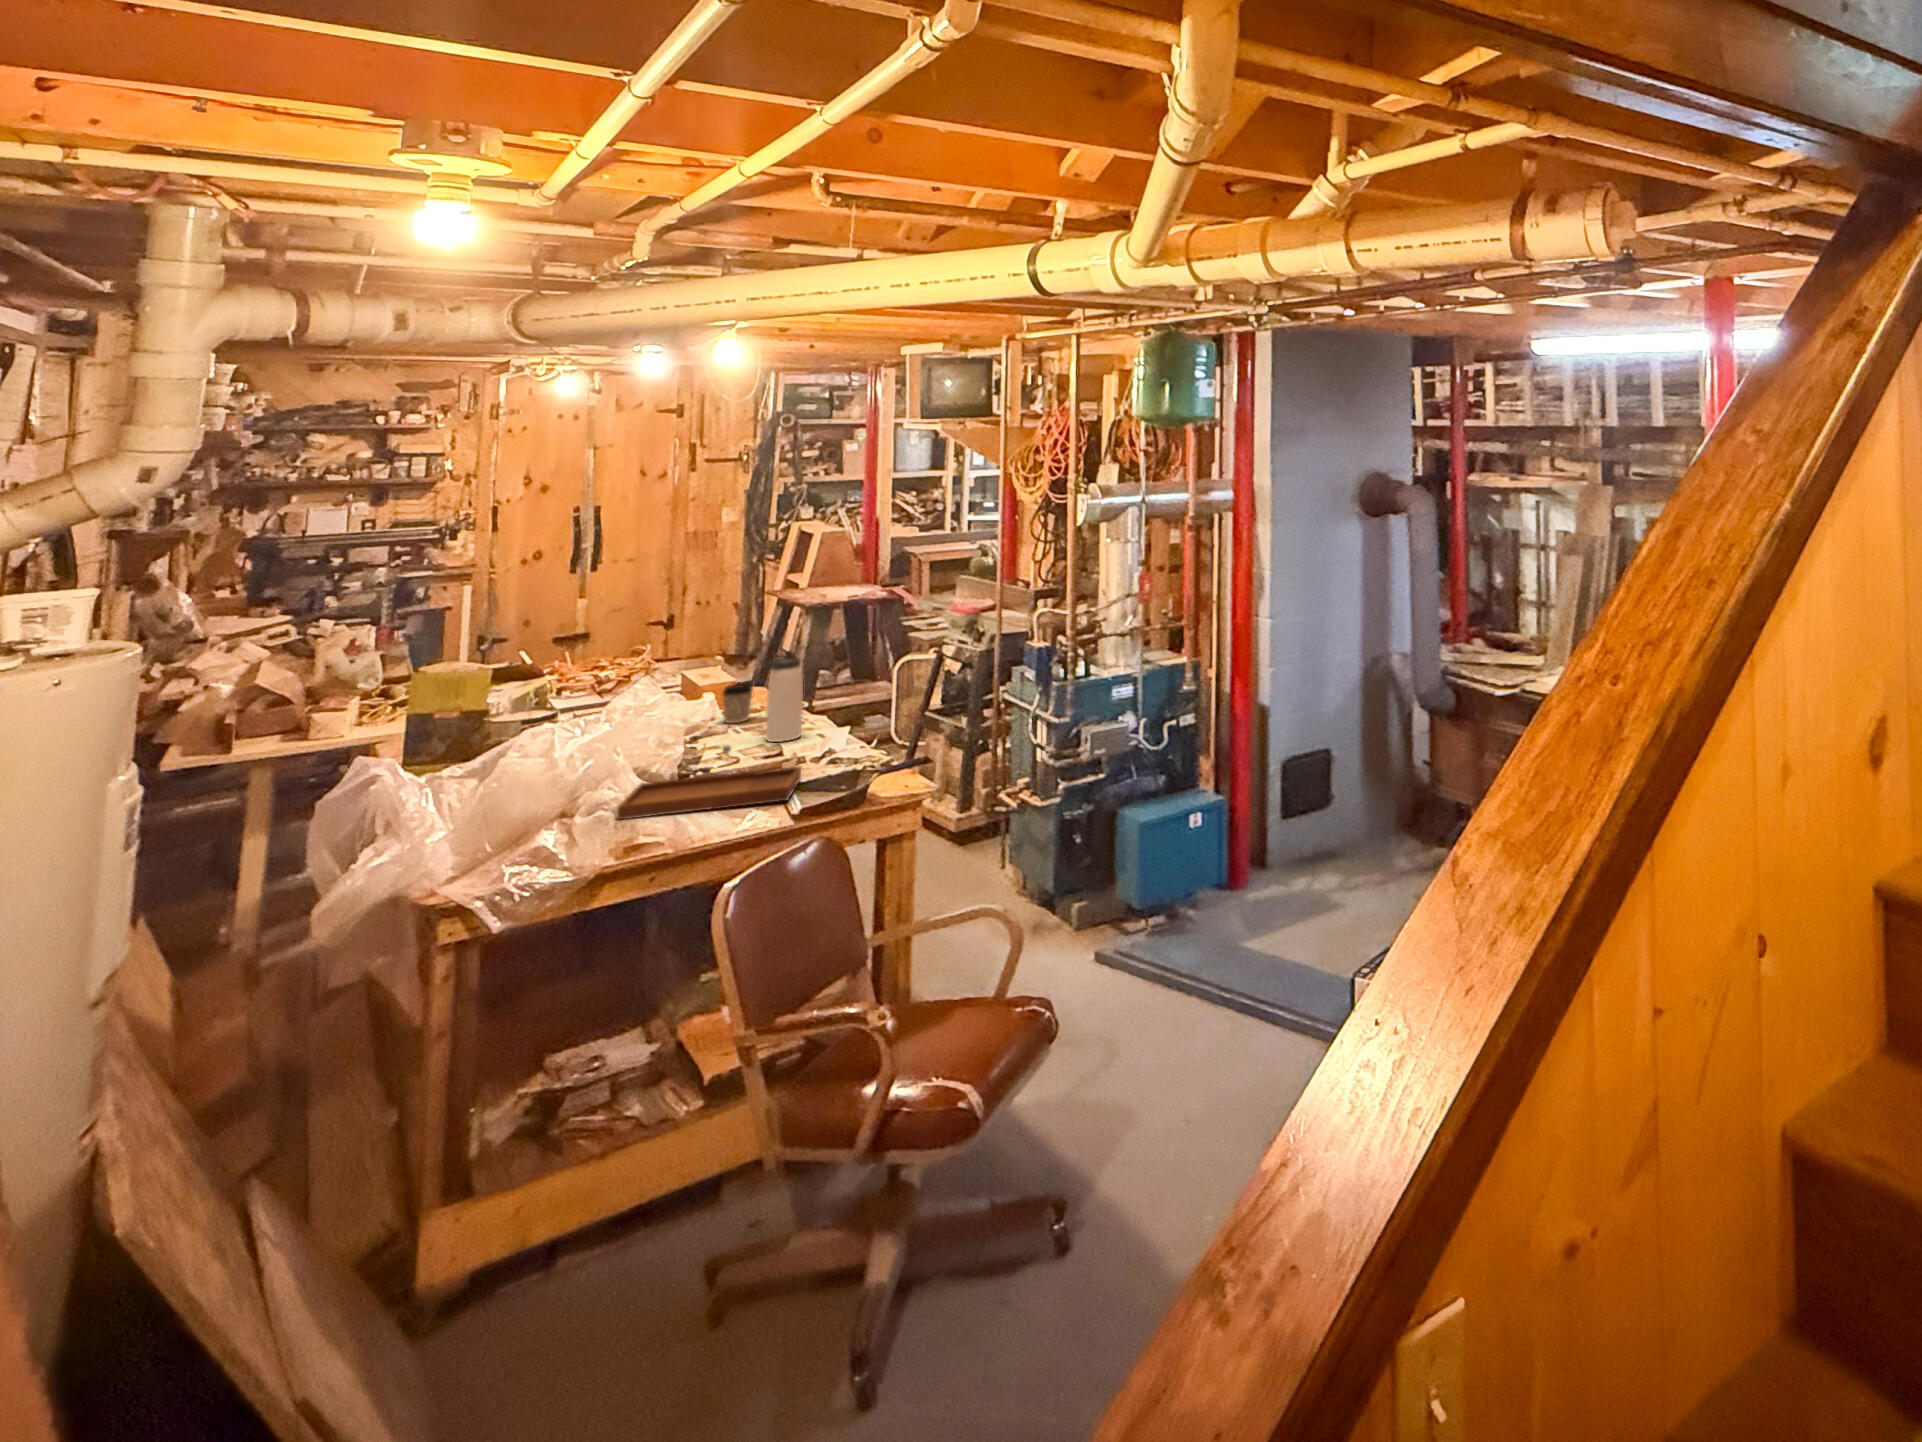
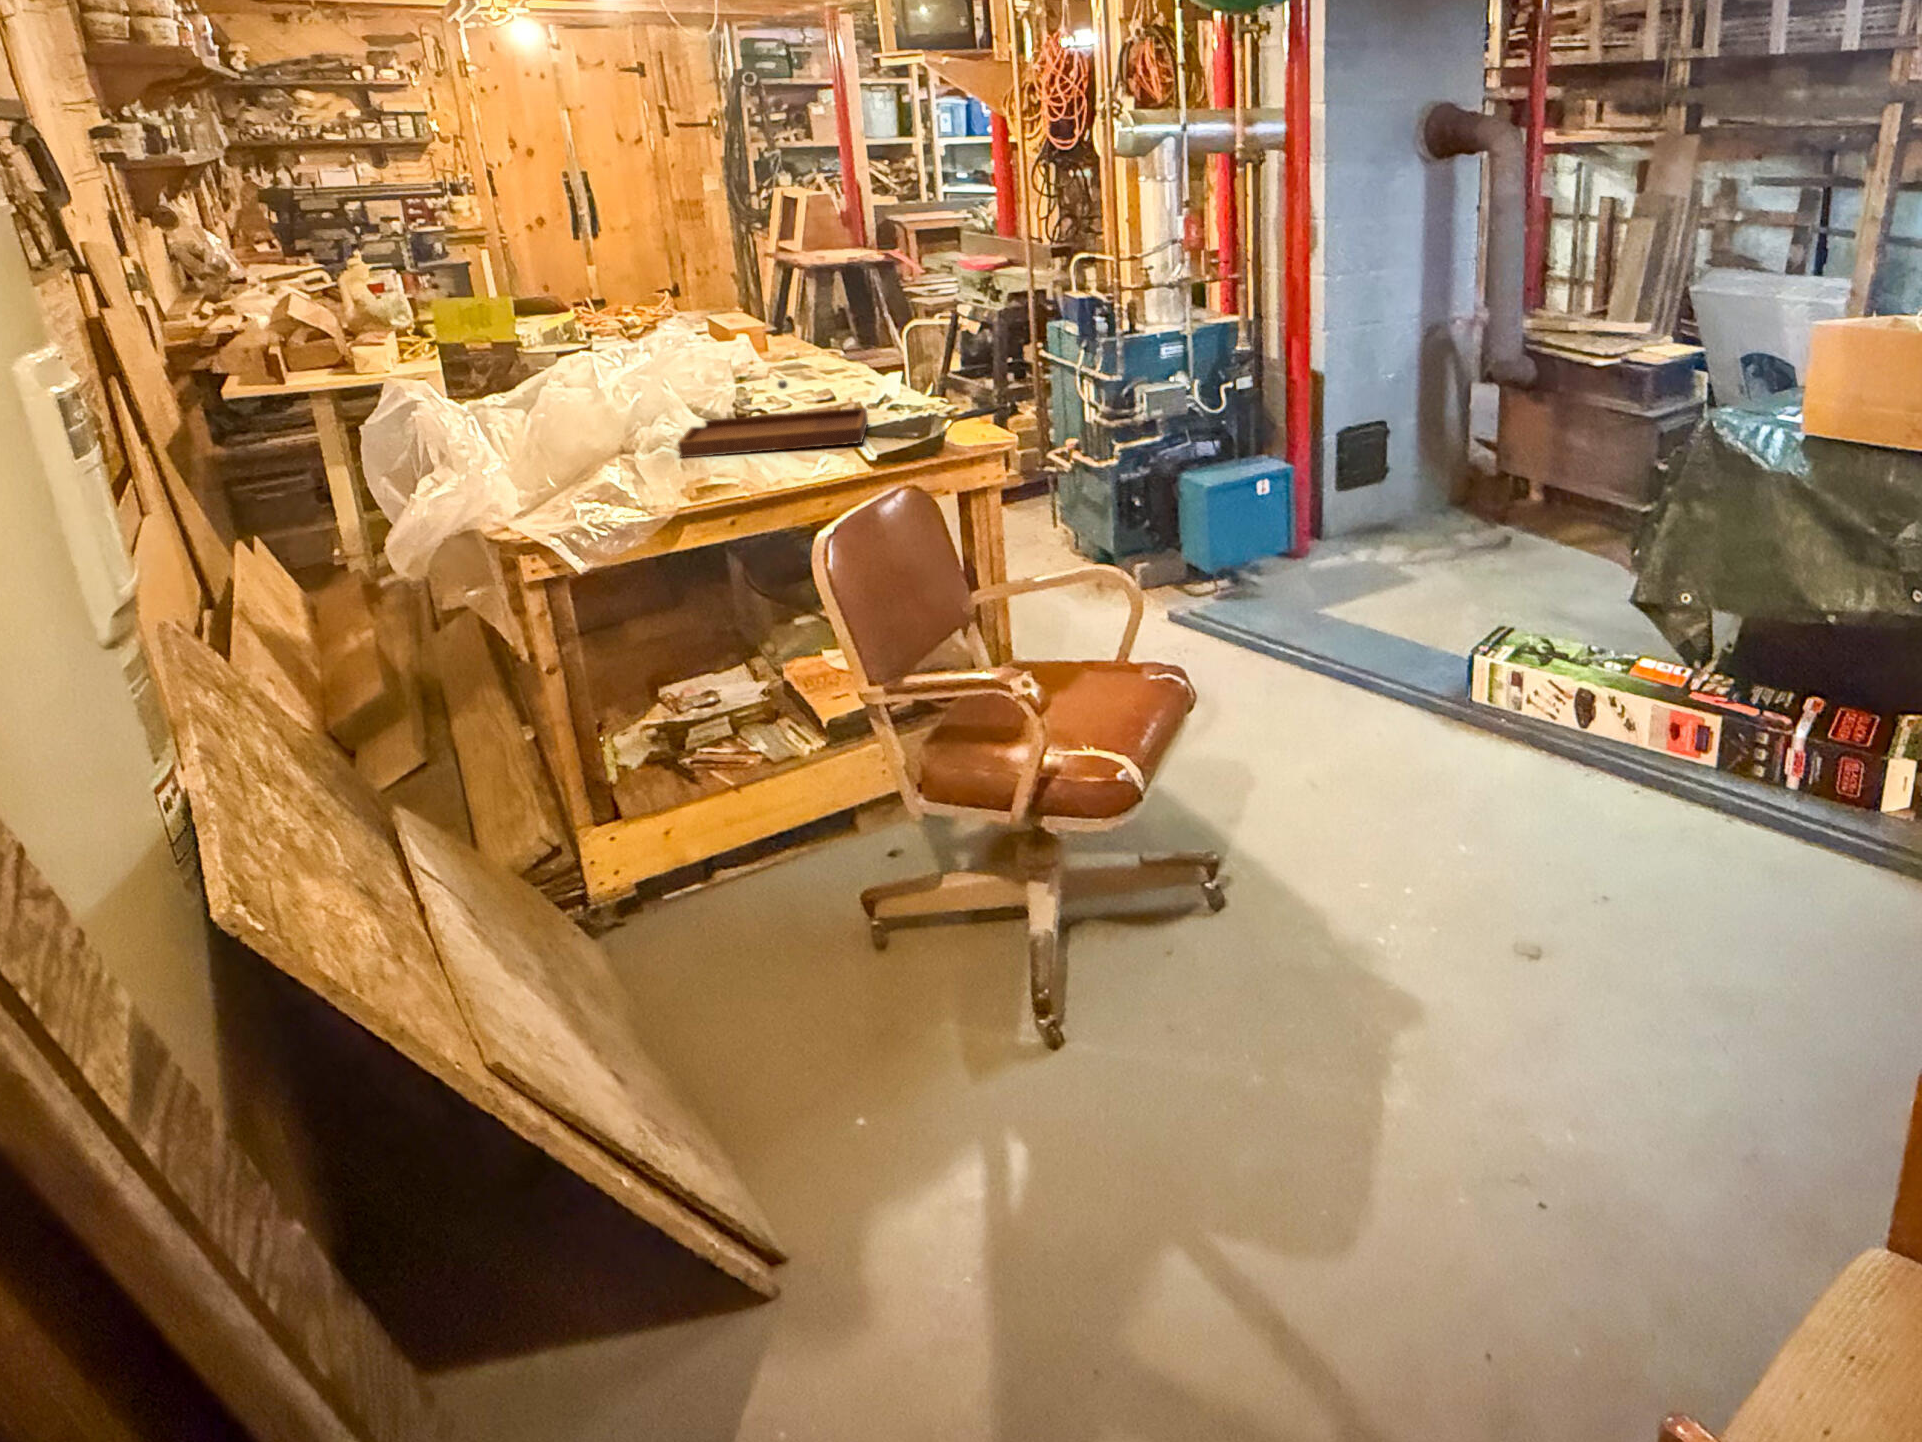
thermos bottle: present [762,652,803,742] -> none [796,285,852,385]
coffee cup: present [723,684,753,723] -> none [757,324,791,366]

